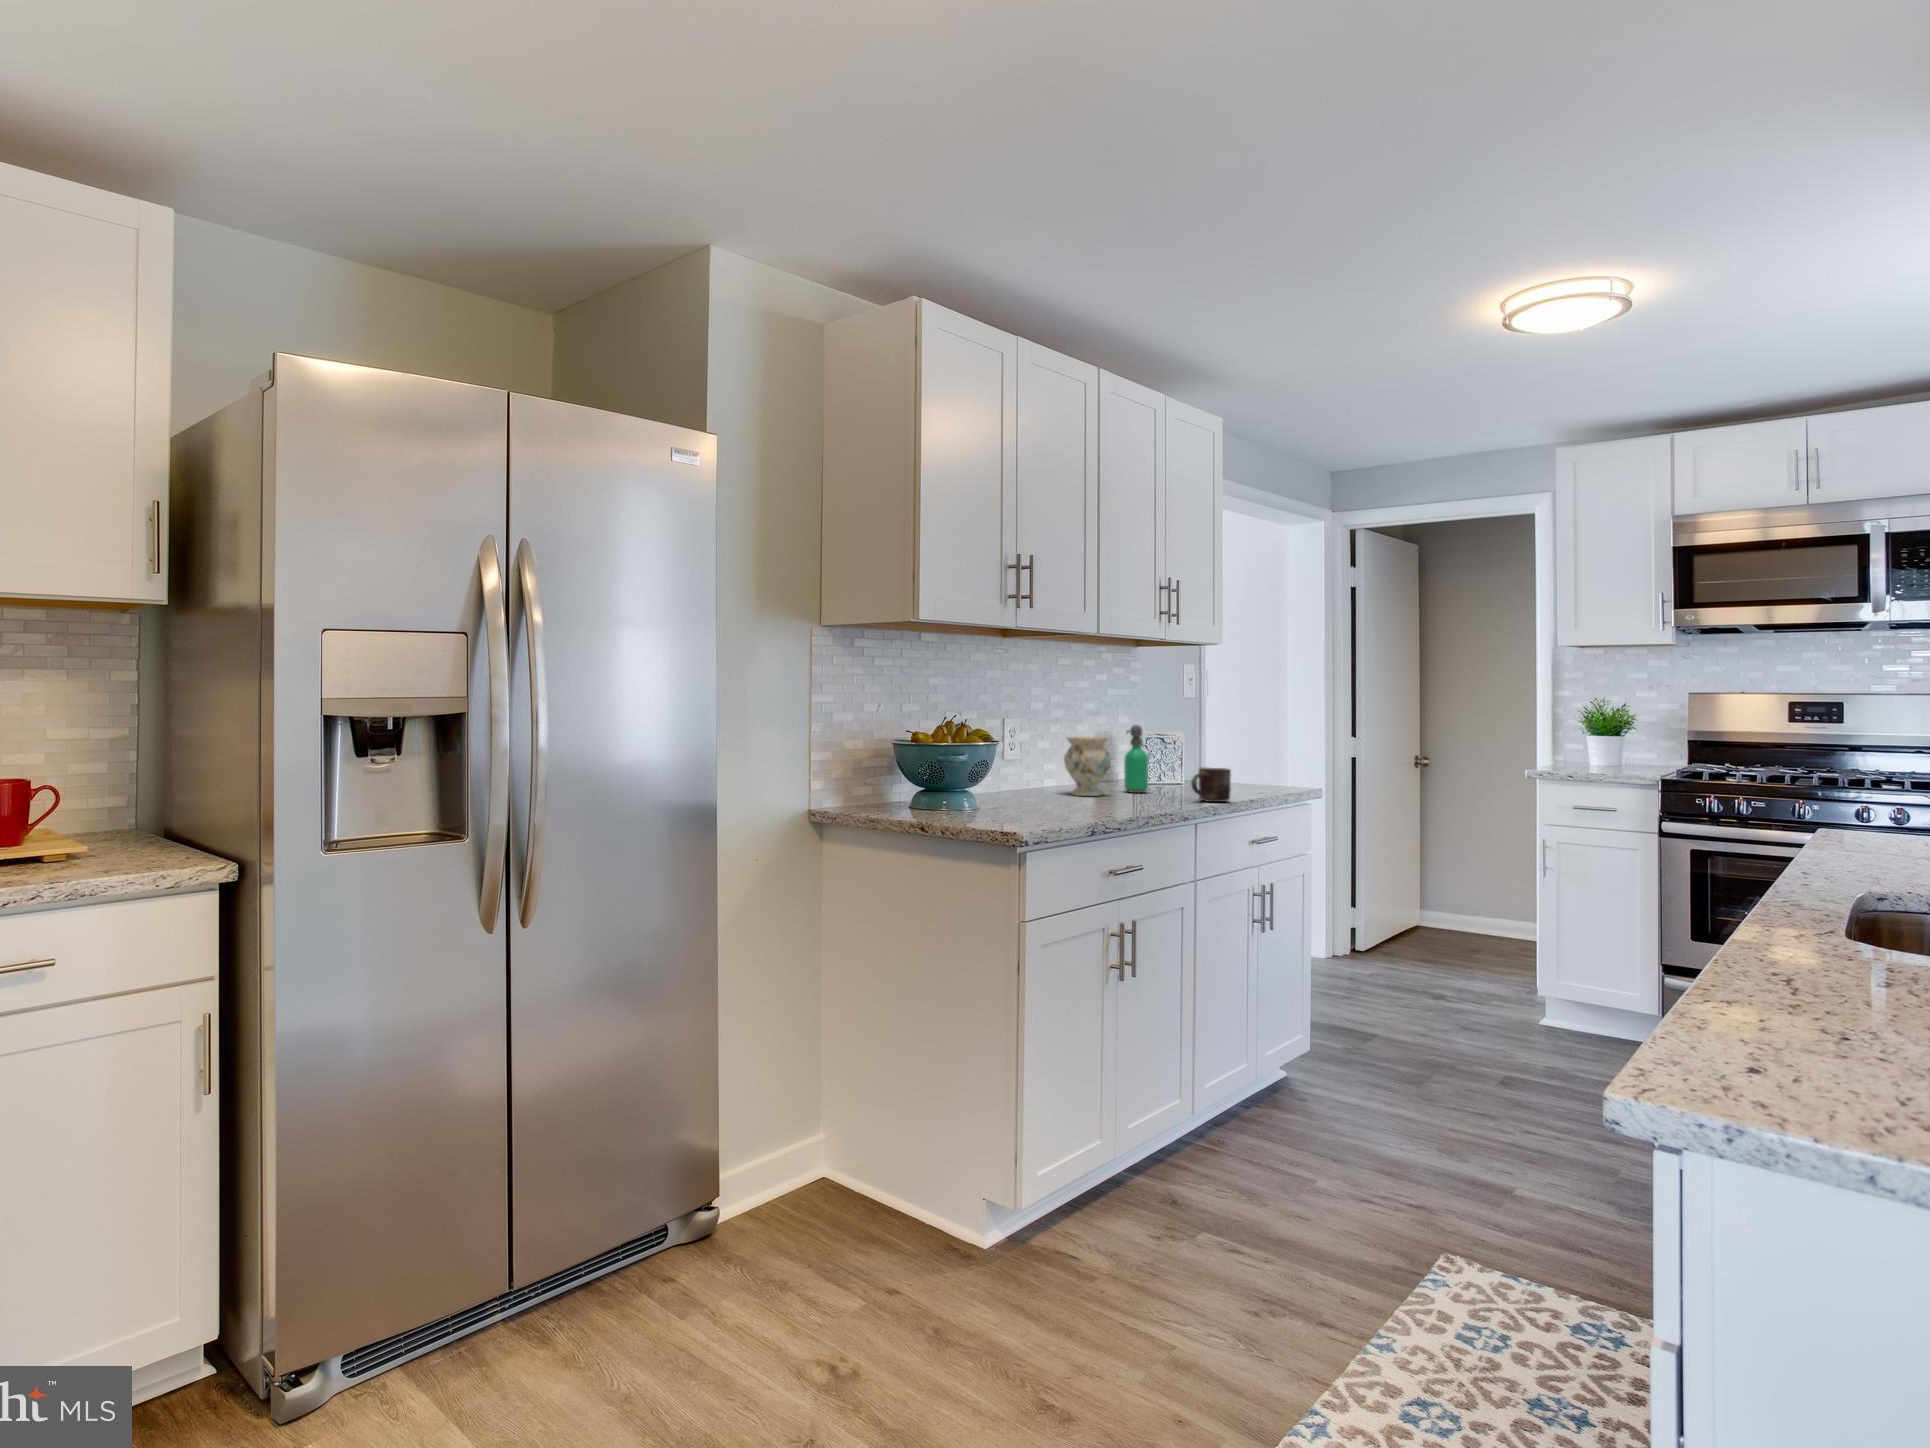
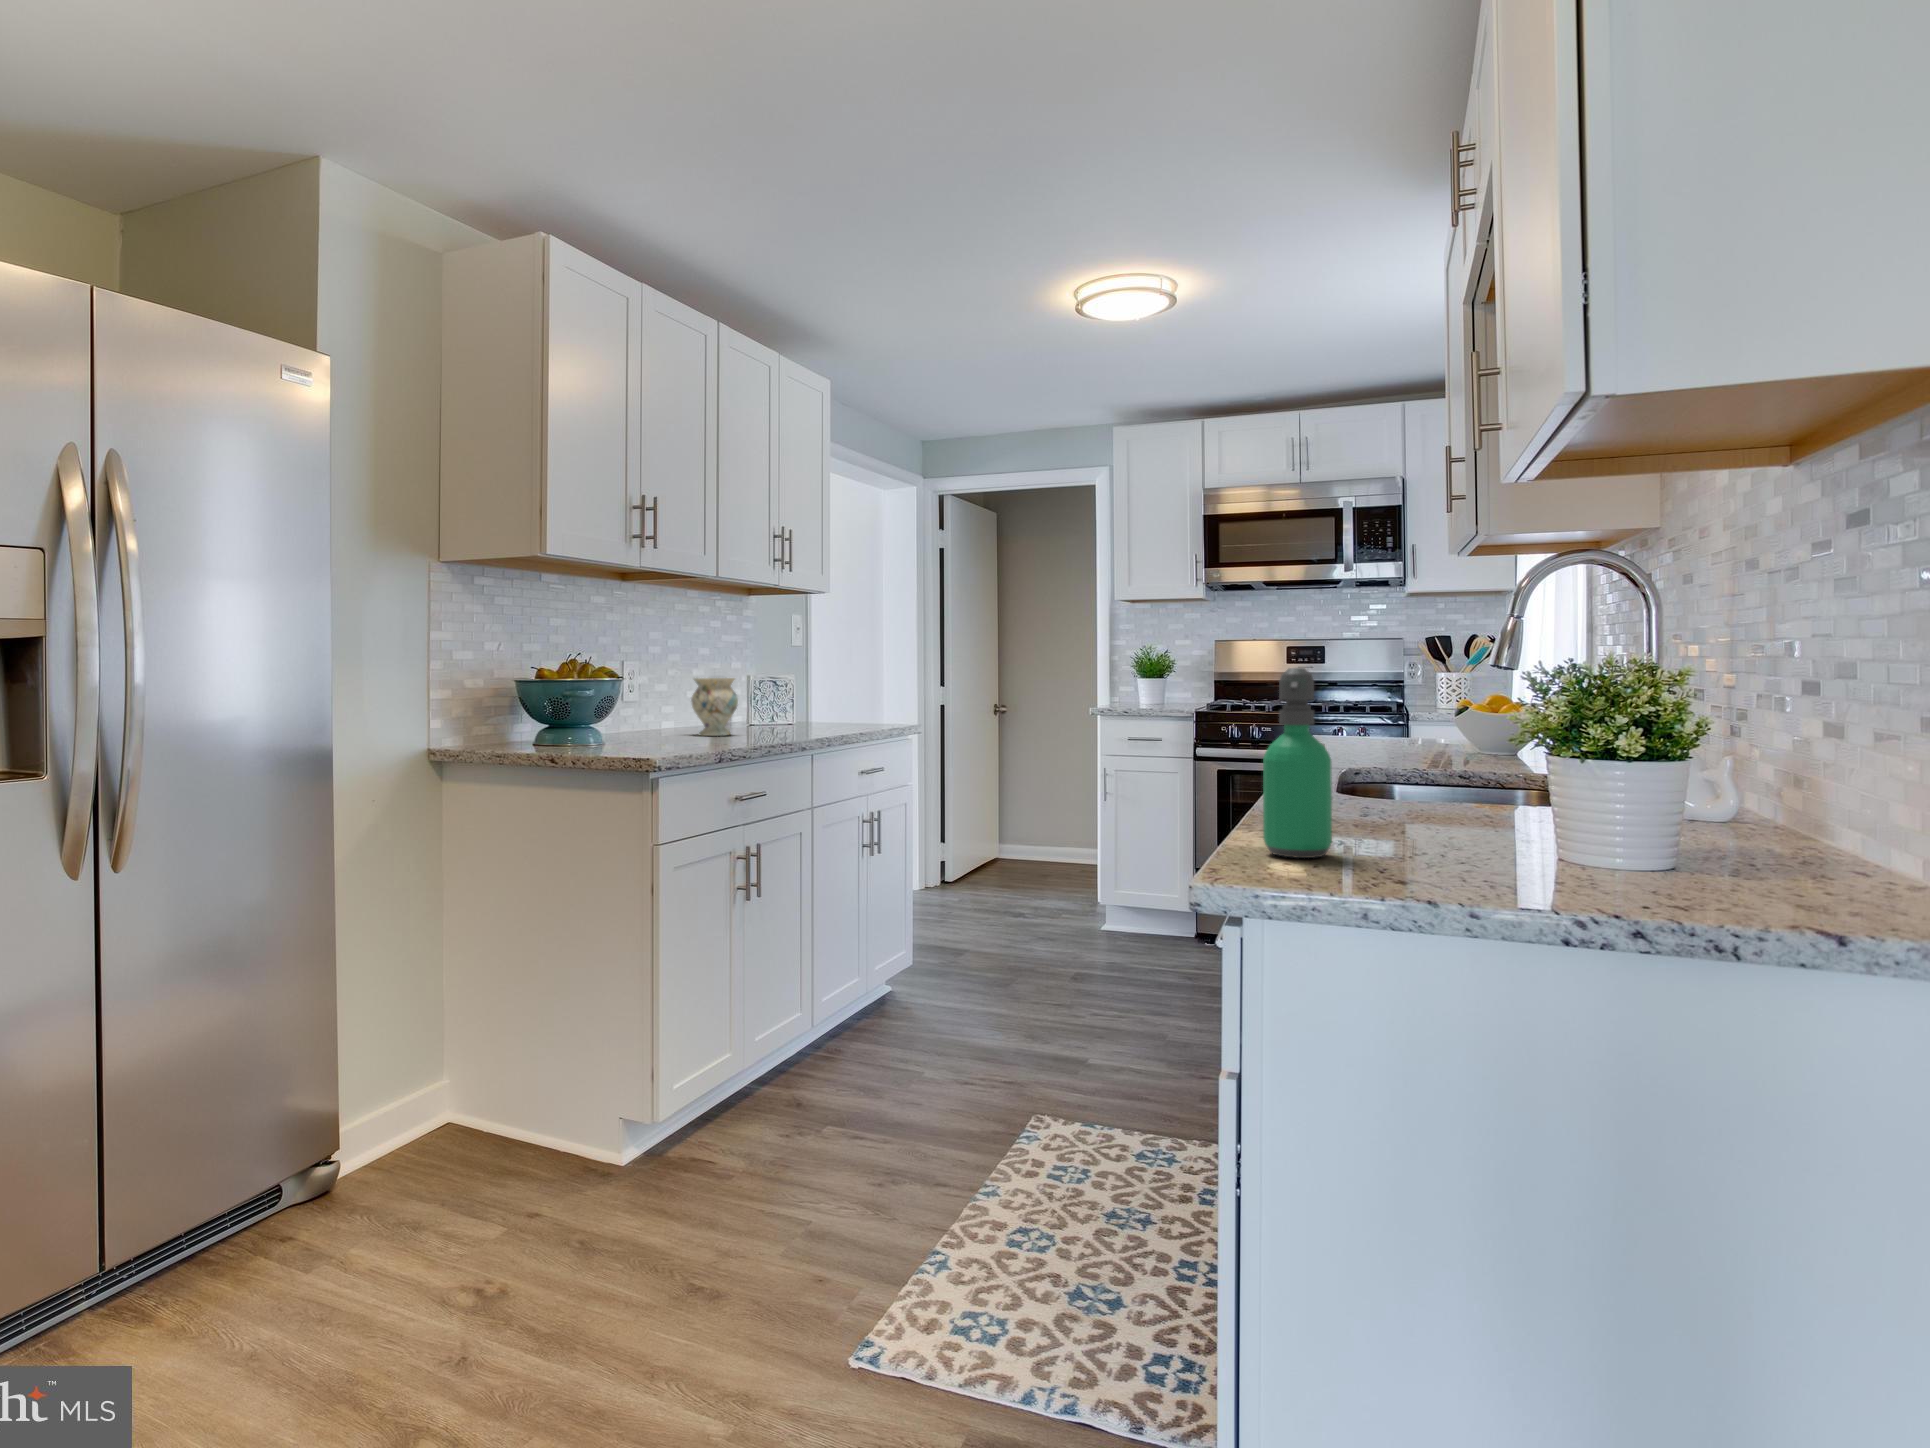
soap dispenser: present [1124,725,1148,793] -> present [1263,668,1332,858]
mug: present [1191,768,1231,802] -> none [815,705,851,737]

